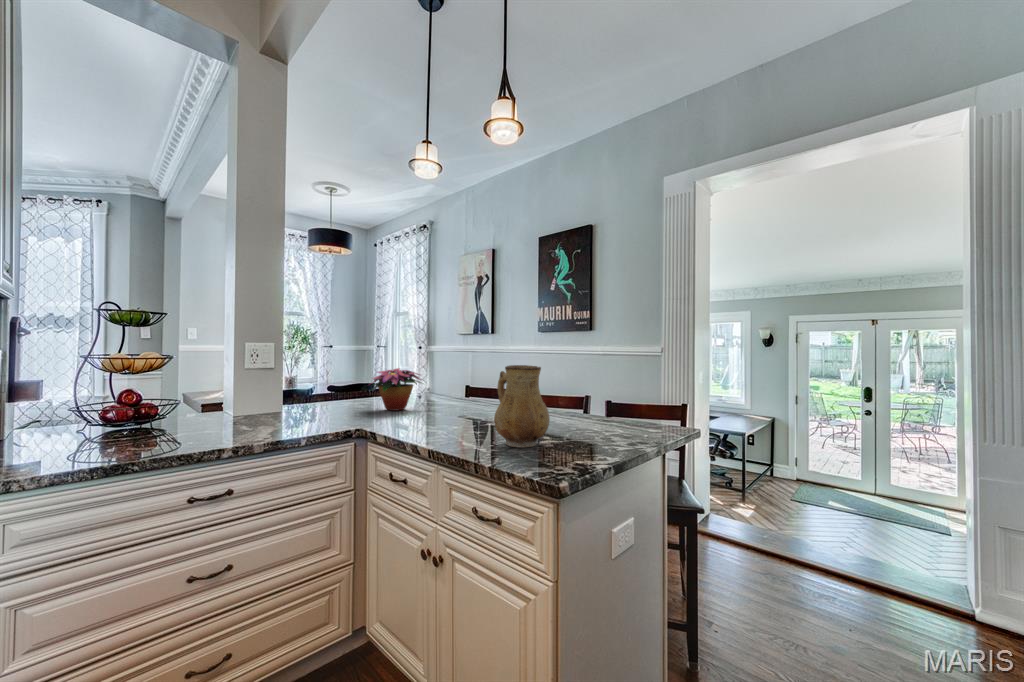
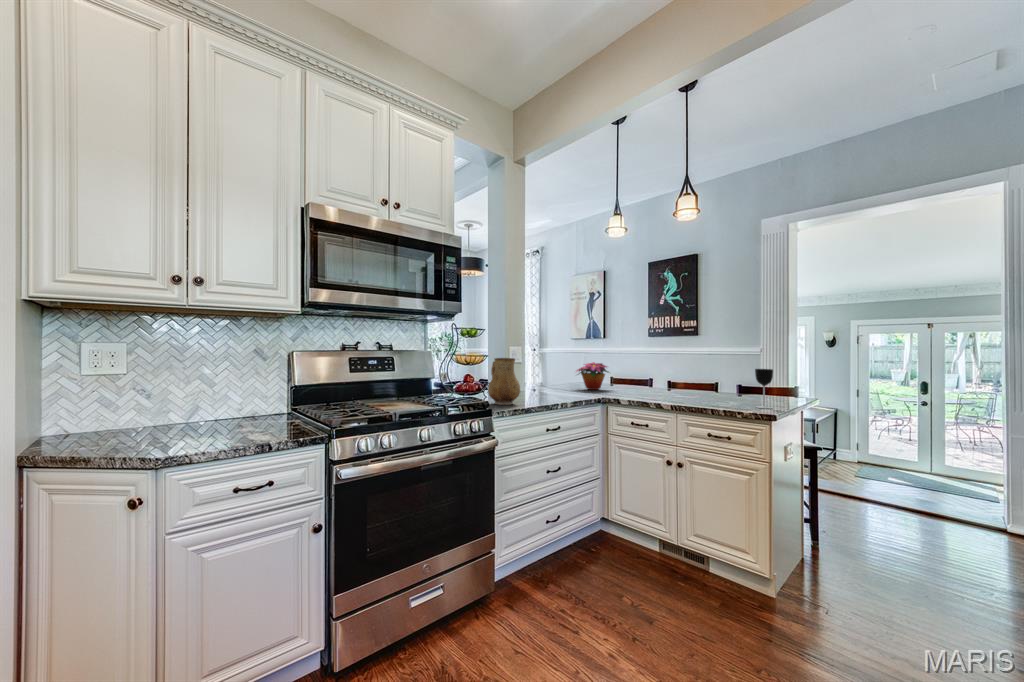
ceramic pitcher: present [494,365,550,447] -> present [488,358,520,405]
wine glass: none [569,384,597,459] -> present [755,369,773,408]

